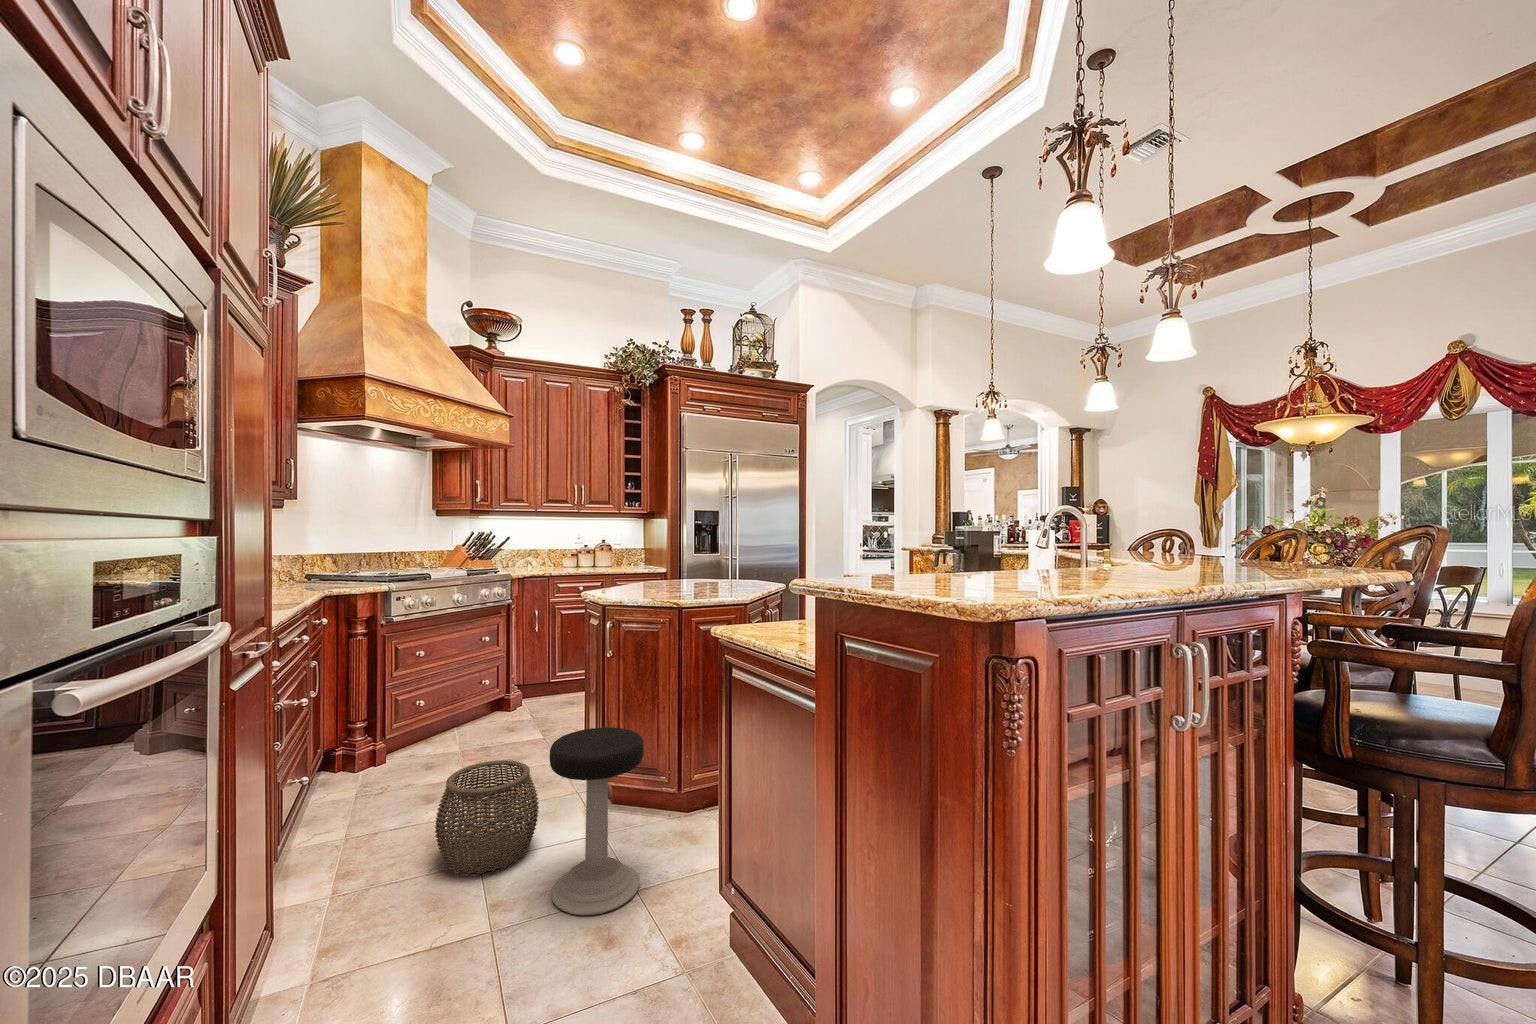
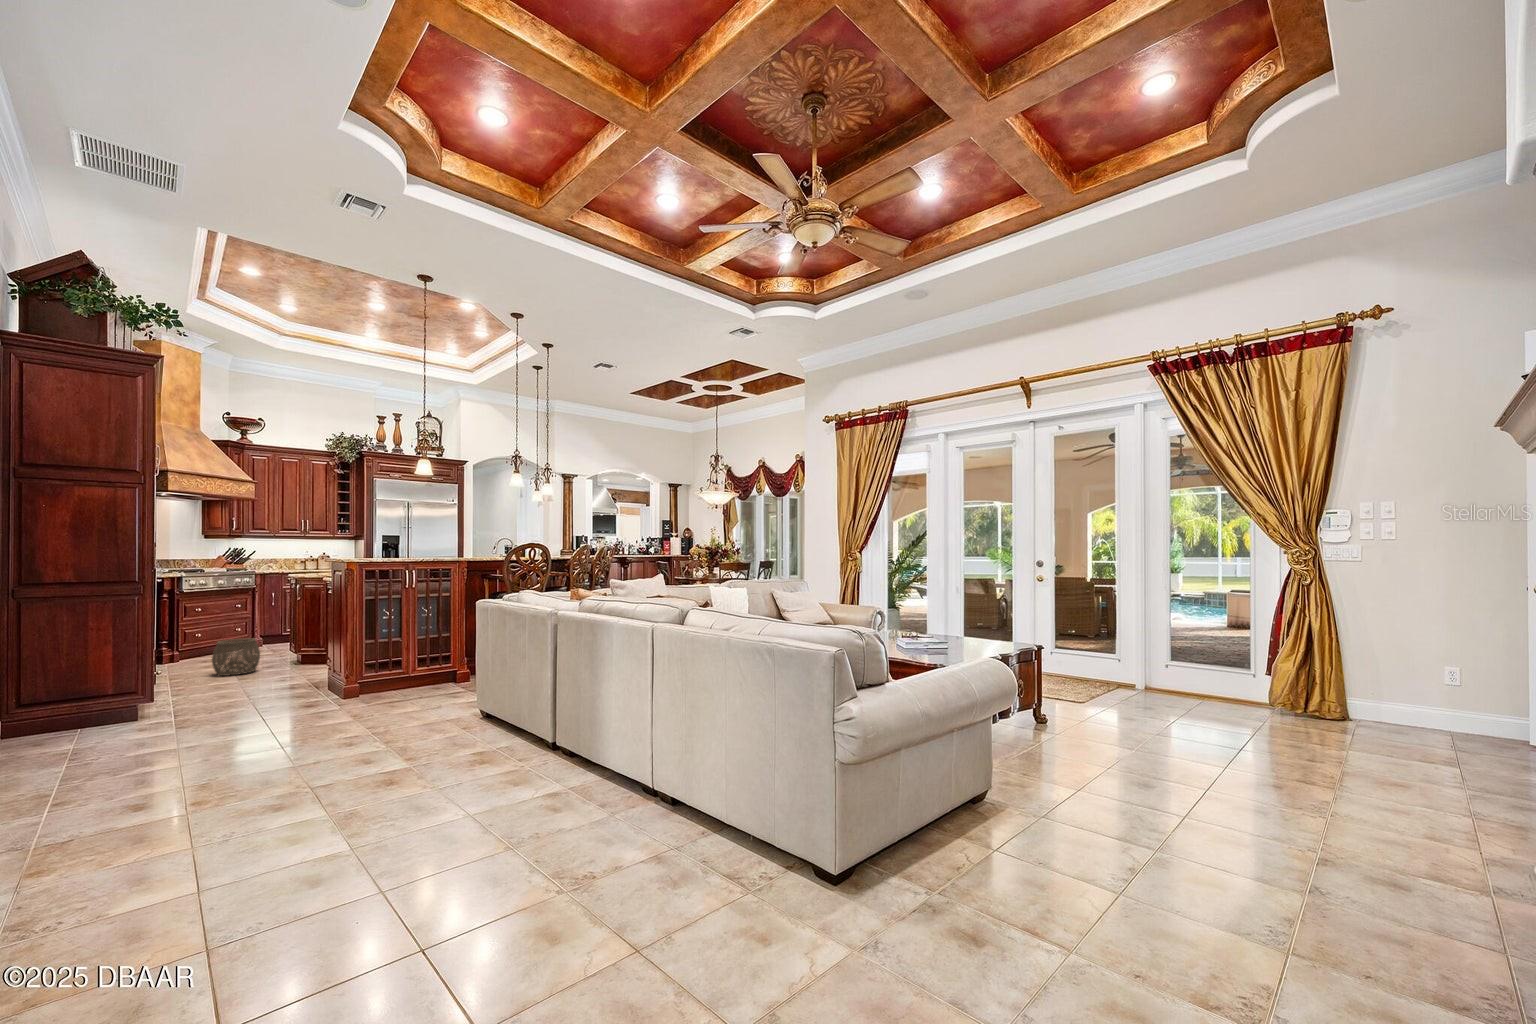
stool: present [550,727,644,915] -> none [262,617,304,677]

